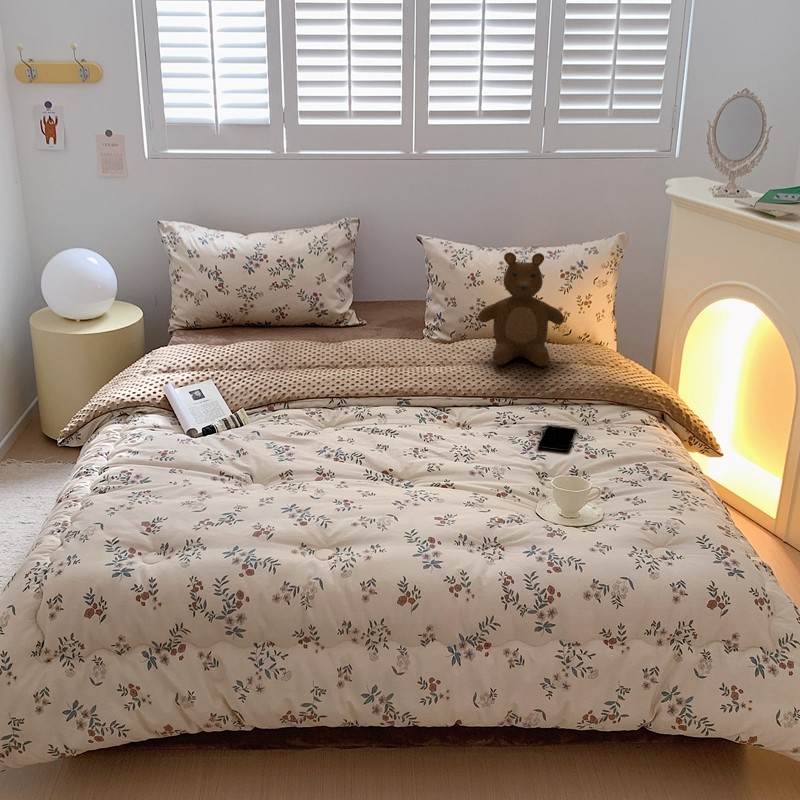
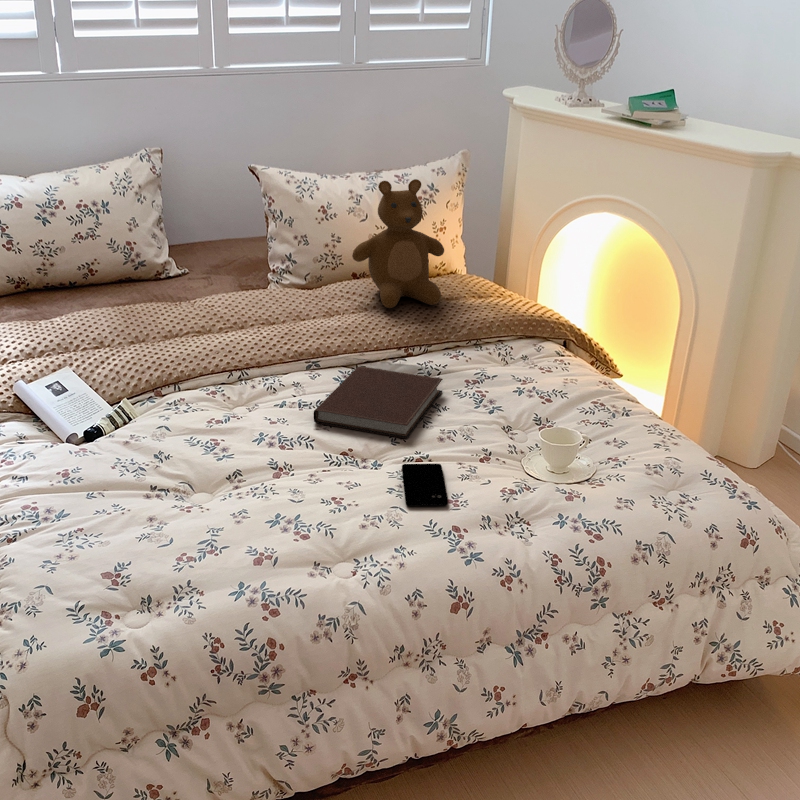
notebook: none [380,408,508,468] -> present [314,367,443,439]
smartphone: present [538,425,577,451] -> present [402,464,448,506]

